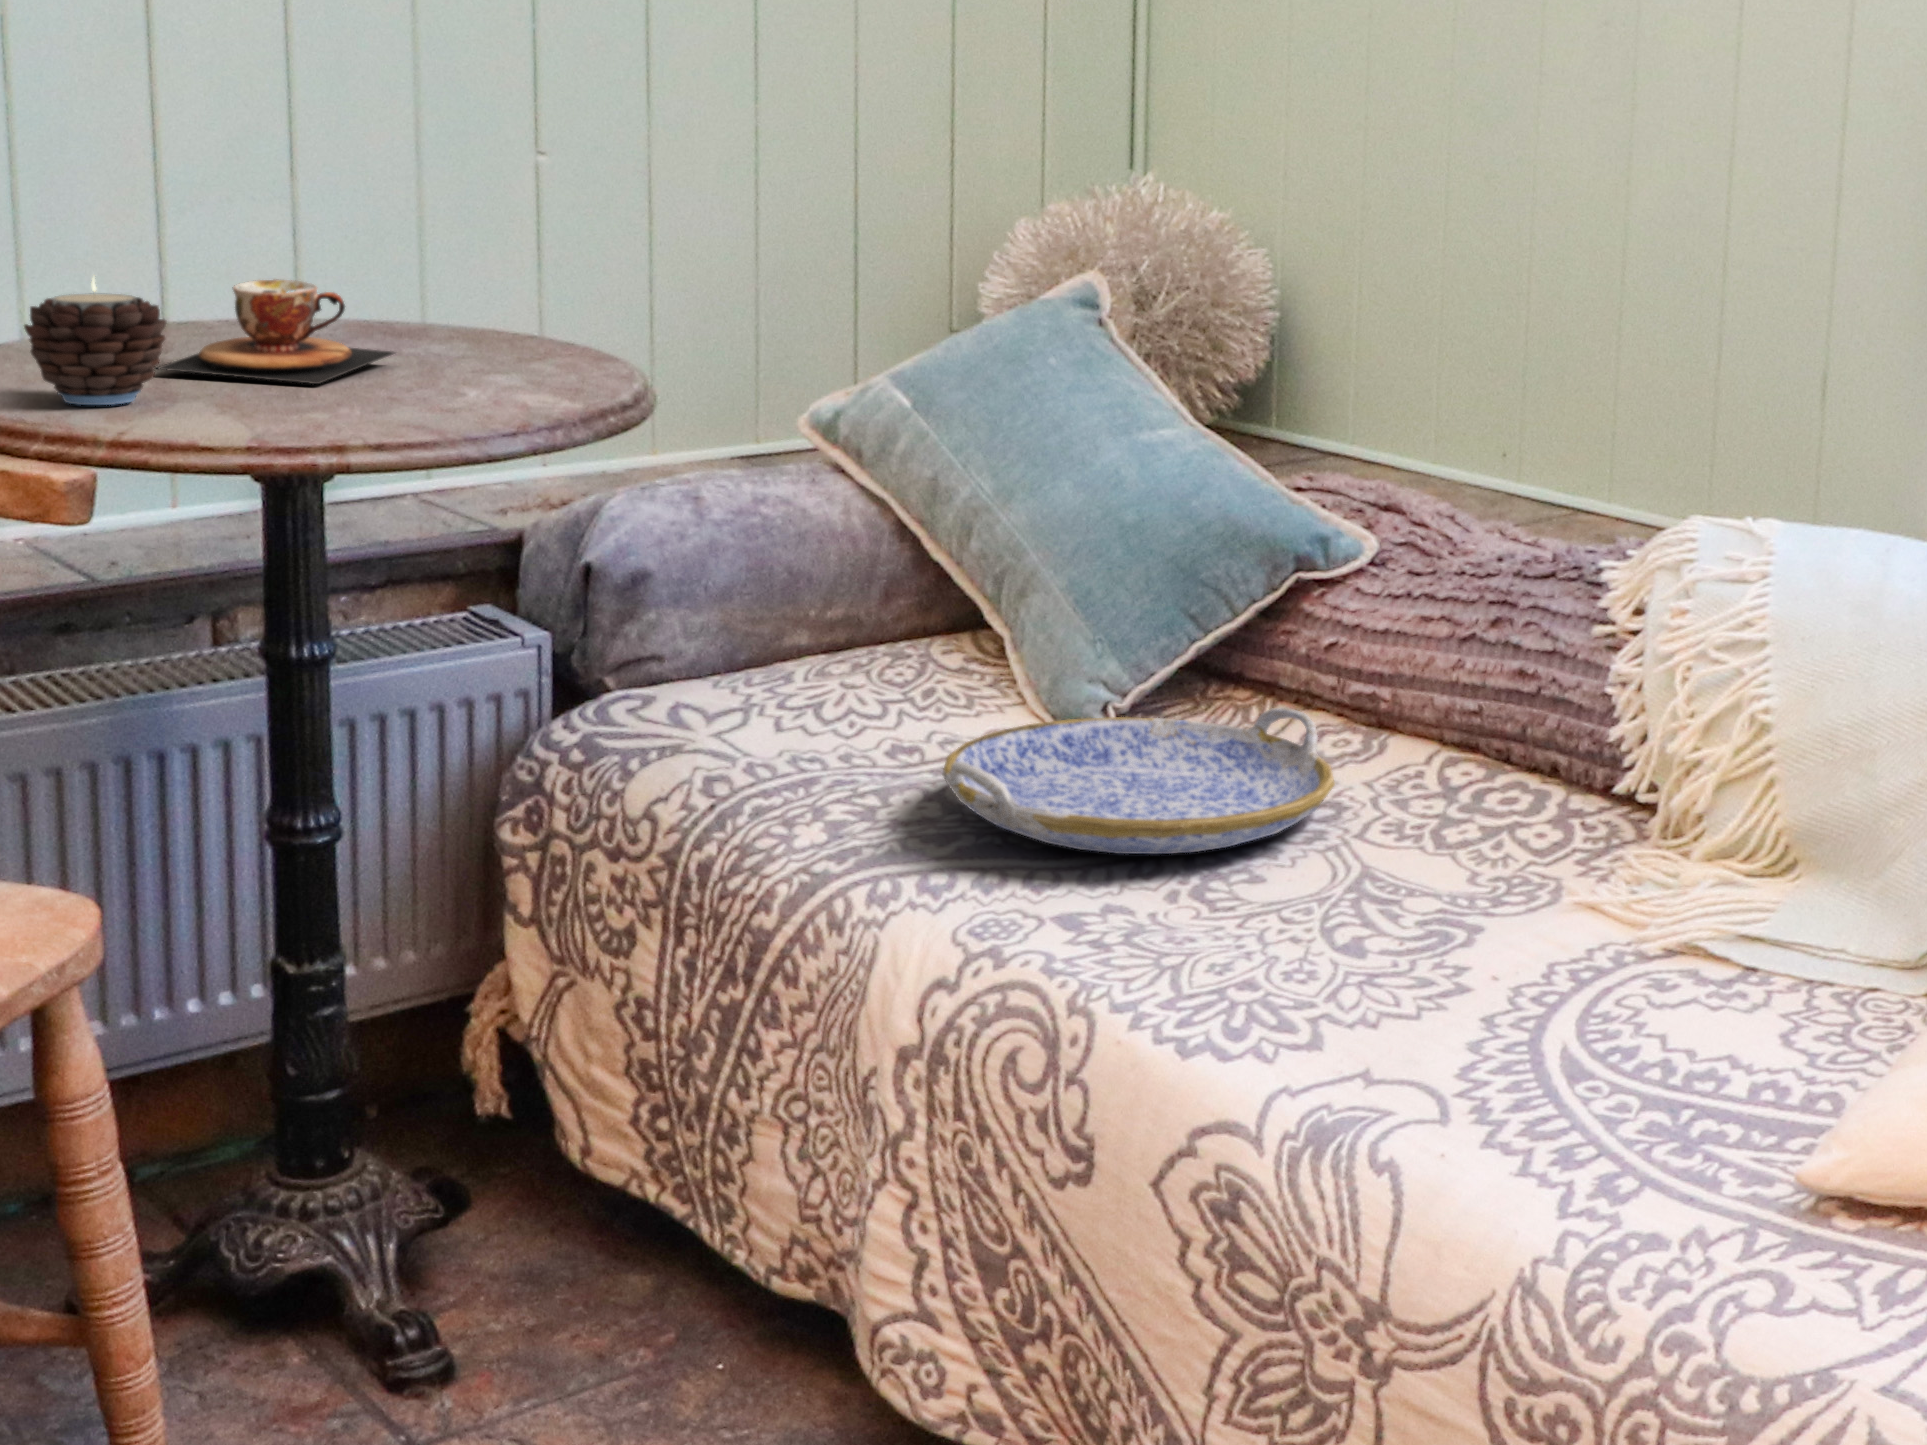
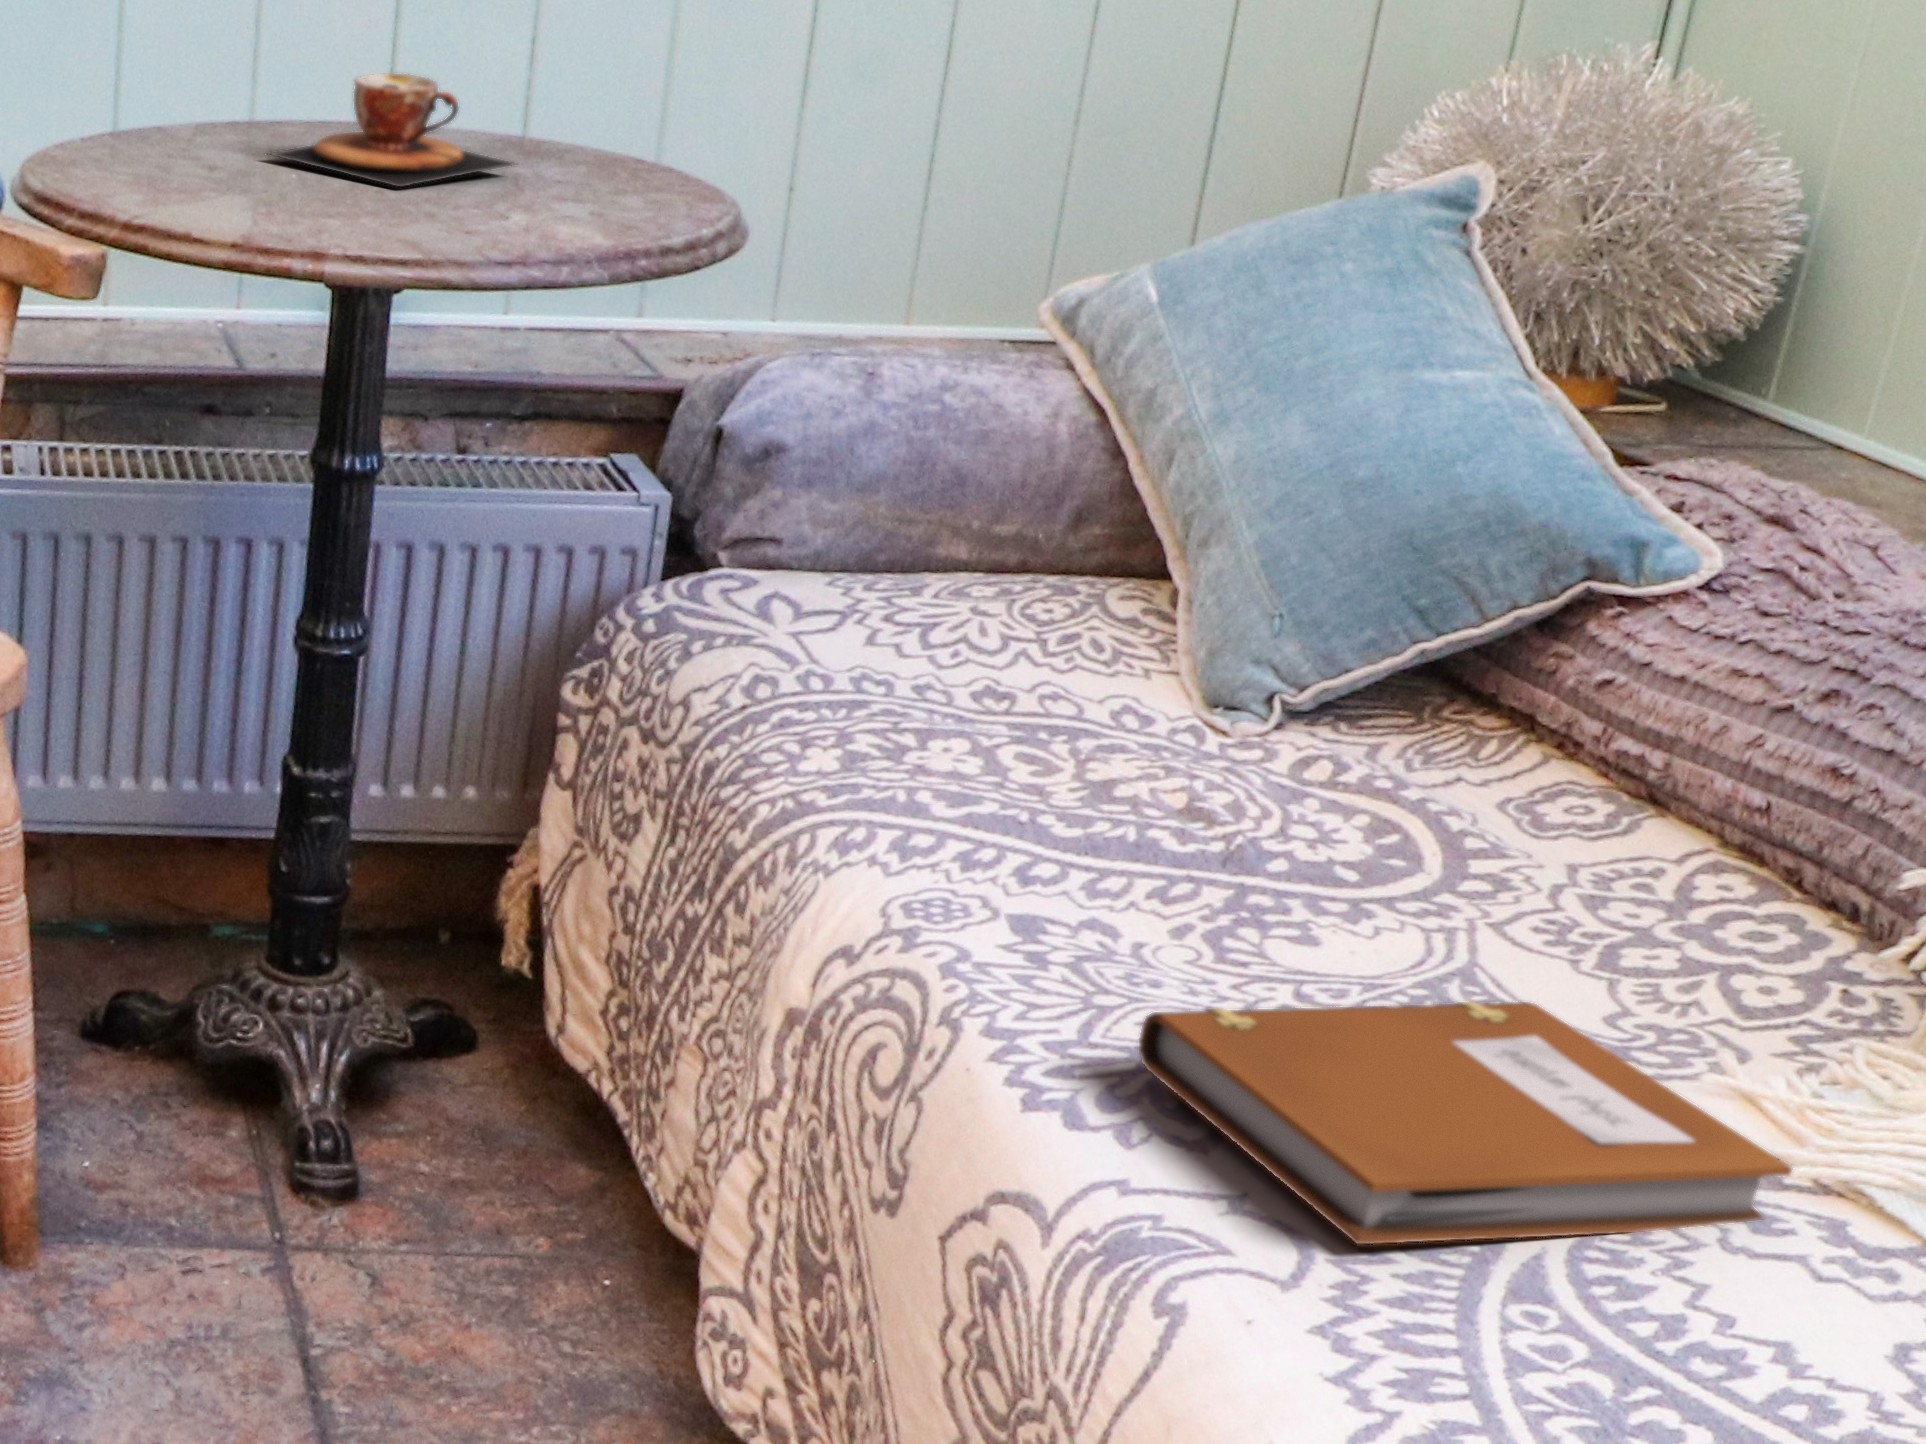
candle: present [24,278,166,405] -> none [114,52,250,184]
serving tray: present [942,707,1335,854] -> none [965,694,1502,895]
notebook: none [1244,874,1676,1069] -> present [1139,1002,1792,1244]

